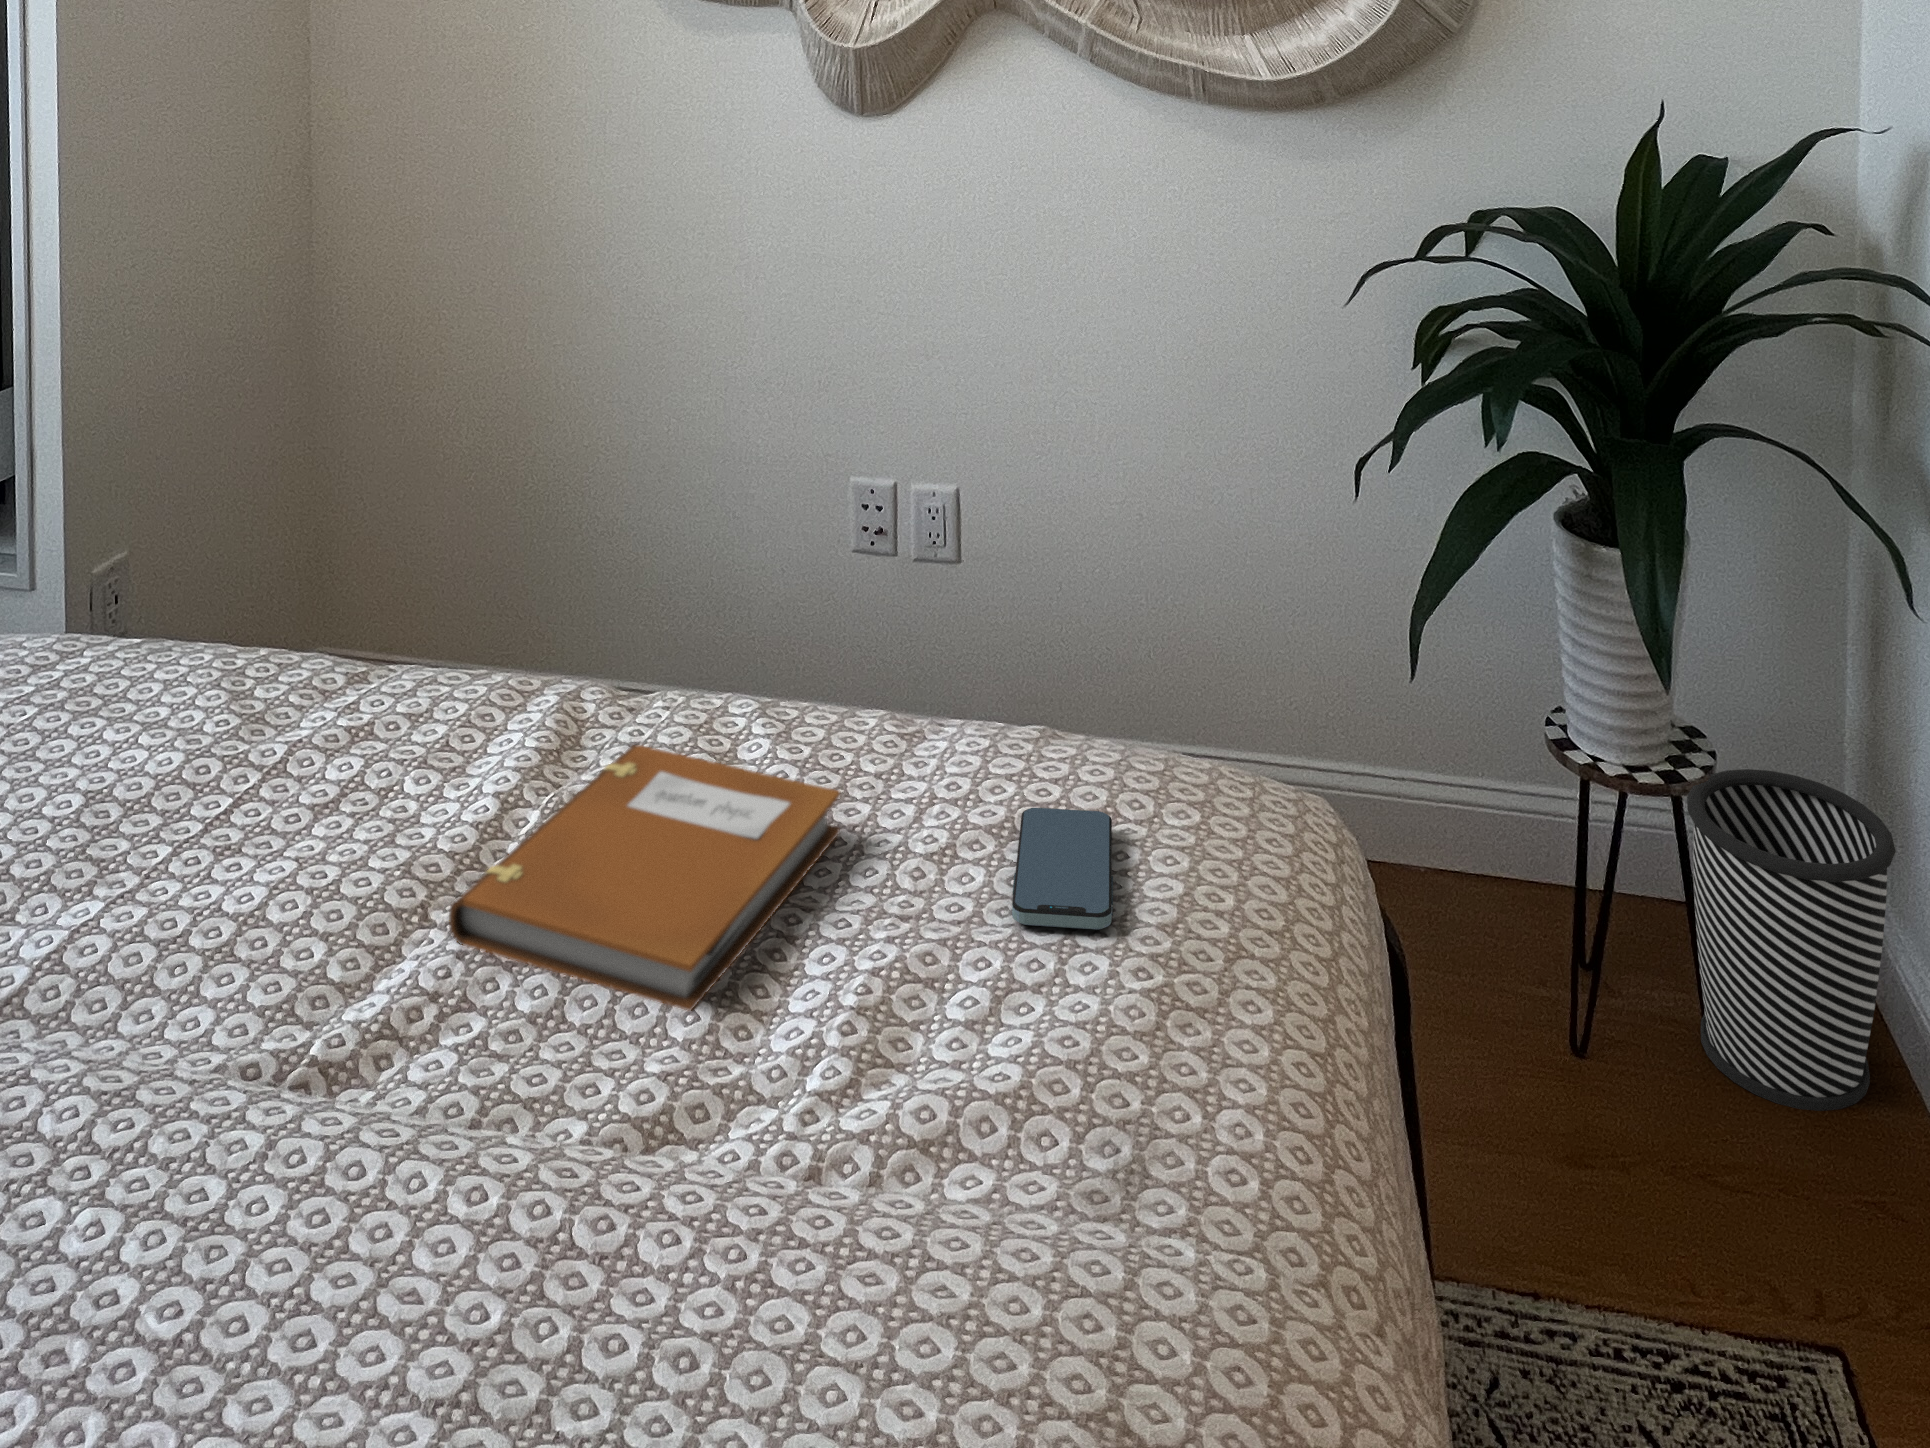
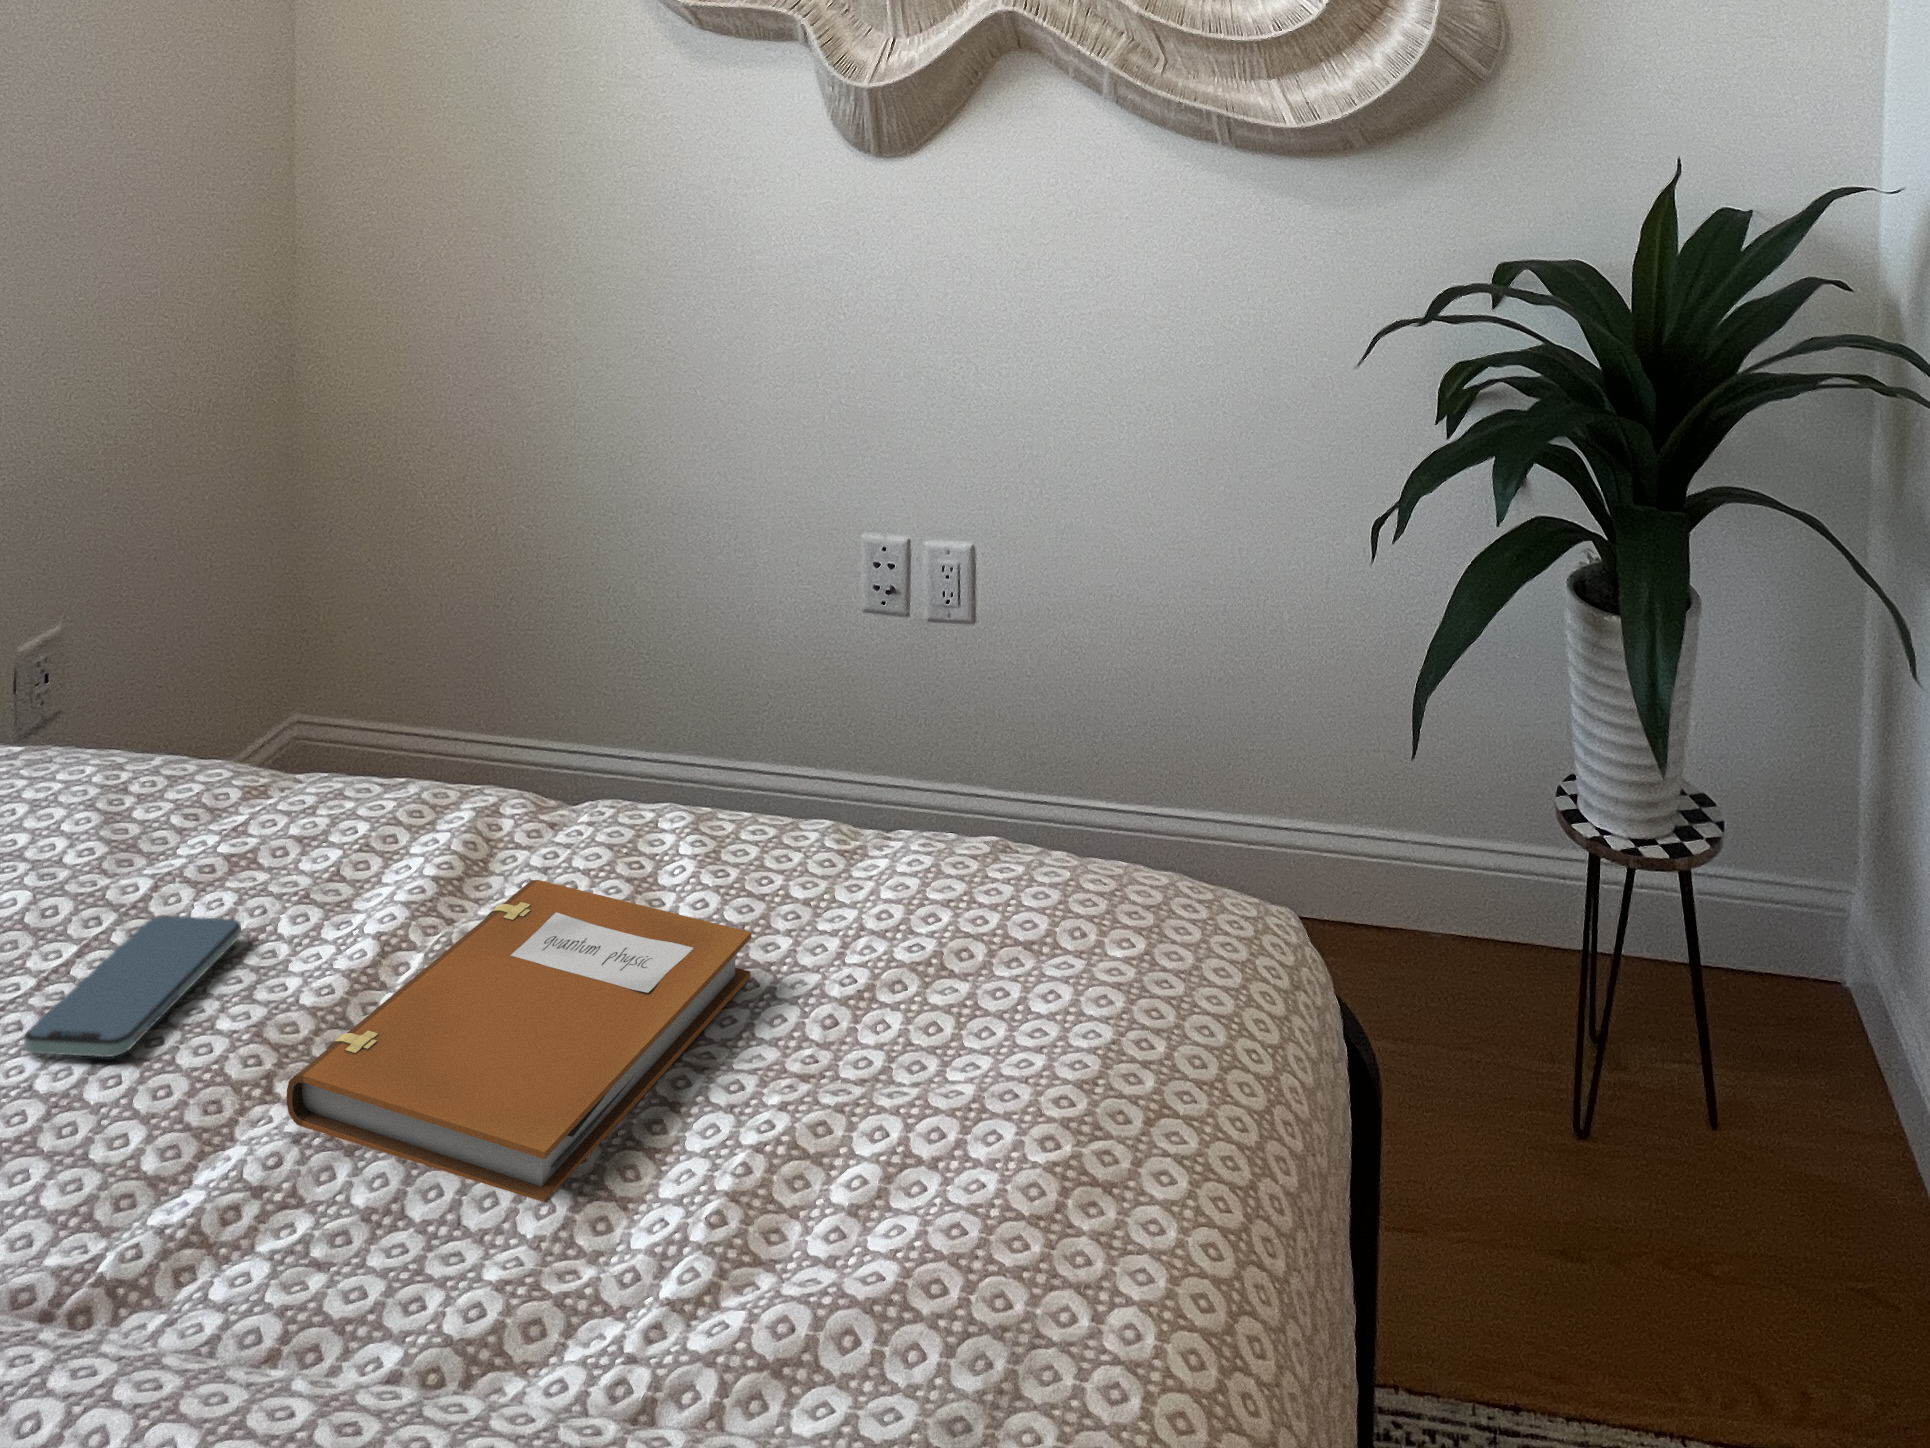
wastebasket: present [1687,769,1896,1111] -> none [1699,849,1904,1208]
smartphone: present [1012,808,1113,929] -> present [24,916,241,1057]

